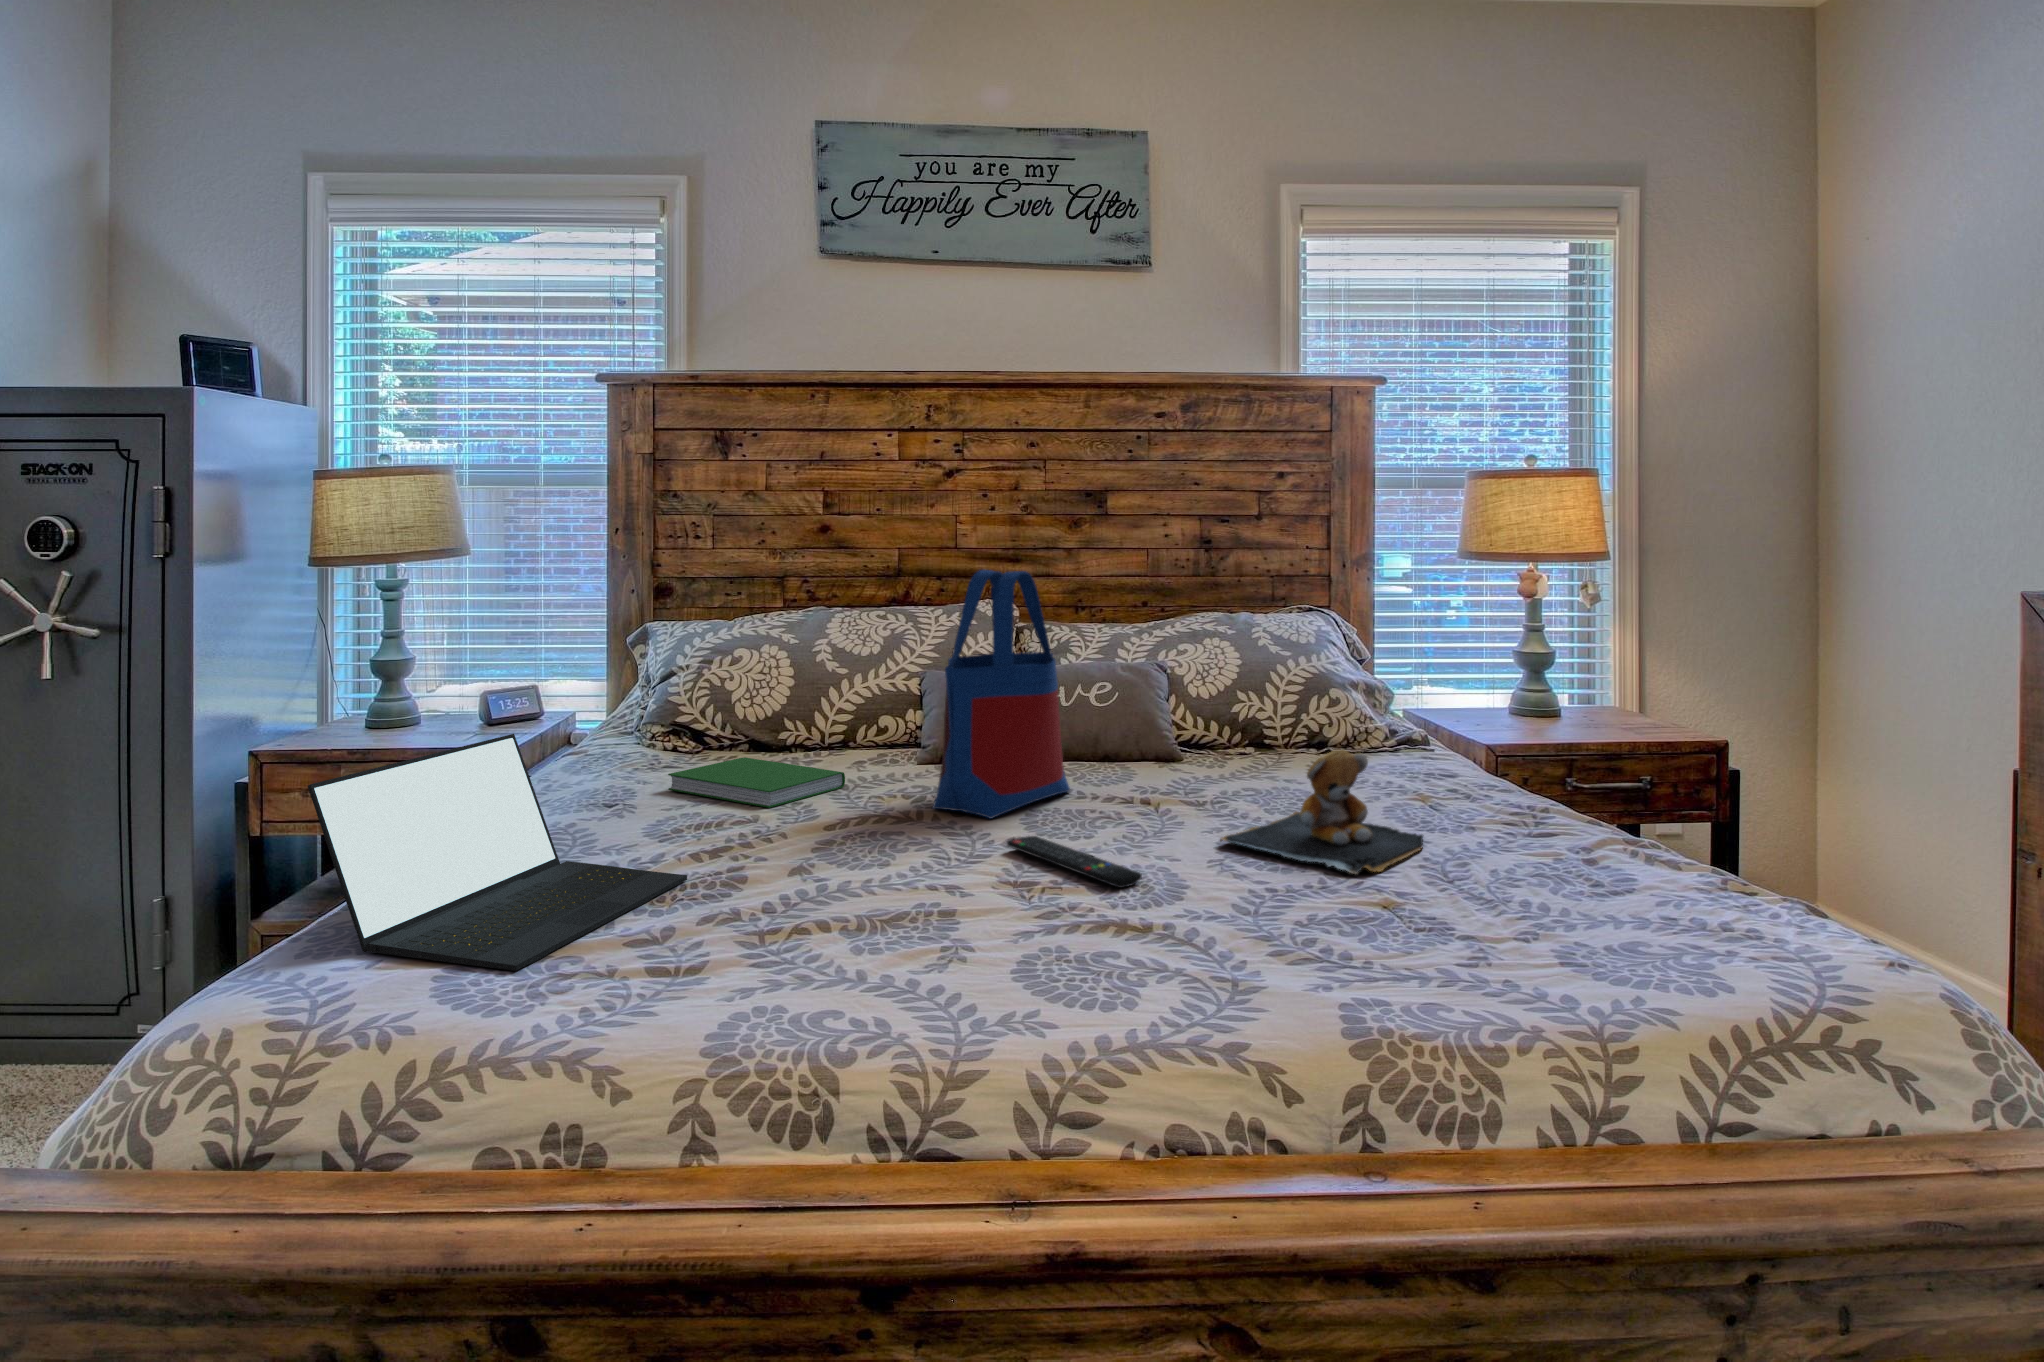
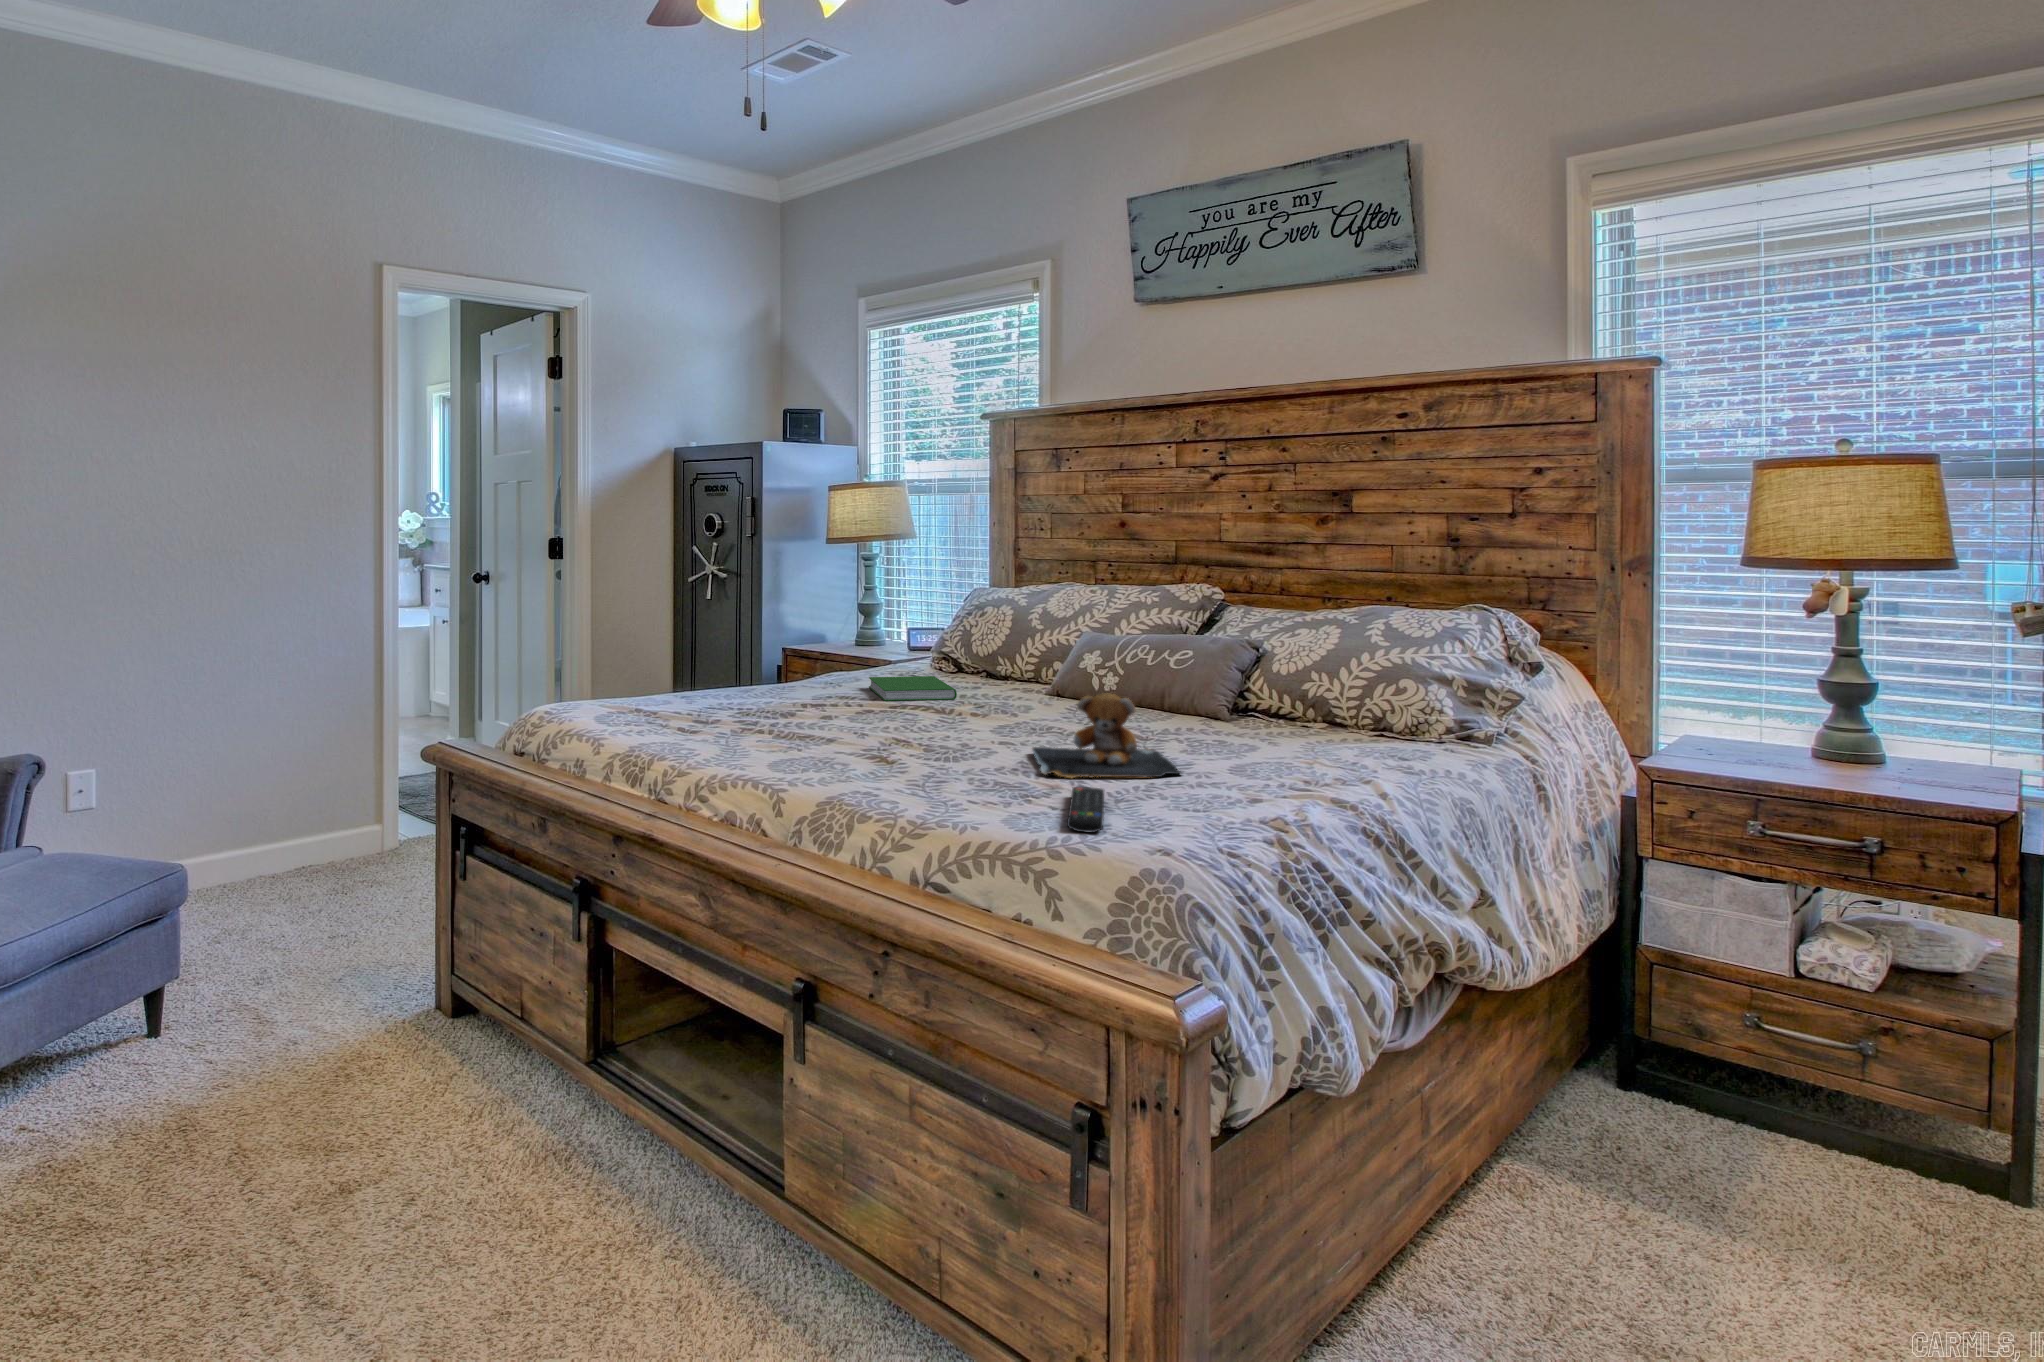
tote bag: present [933,570,1070,818] -> none [950,552,1072,722]
laptop: present [308,734,687,971] -> none [583,631,750,726]
remote control: present [1007,836,1142,888] -> present [1067,787,1104,832]

